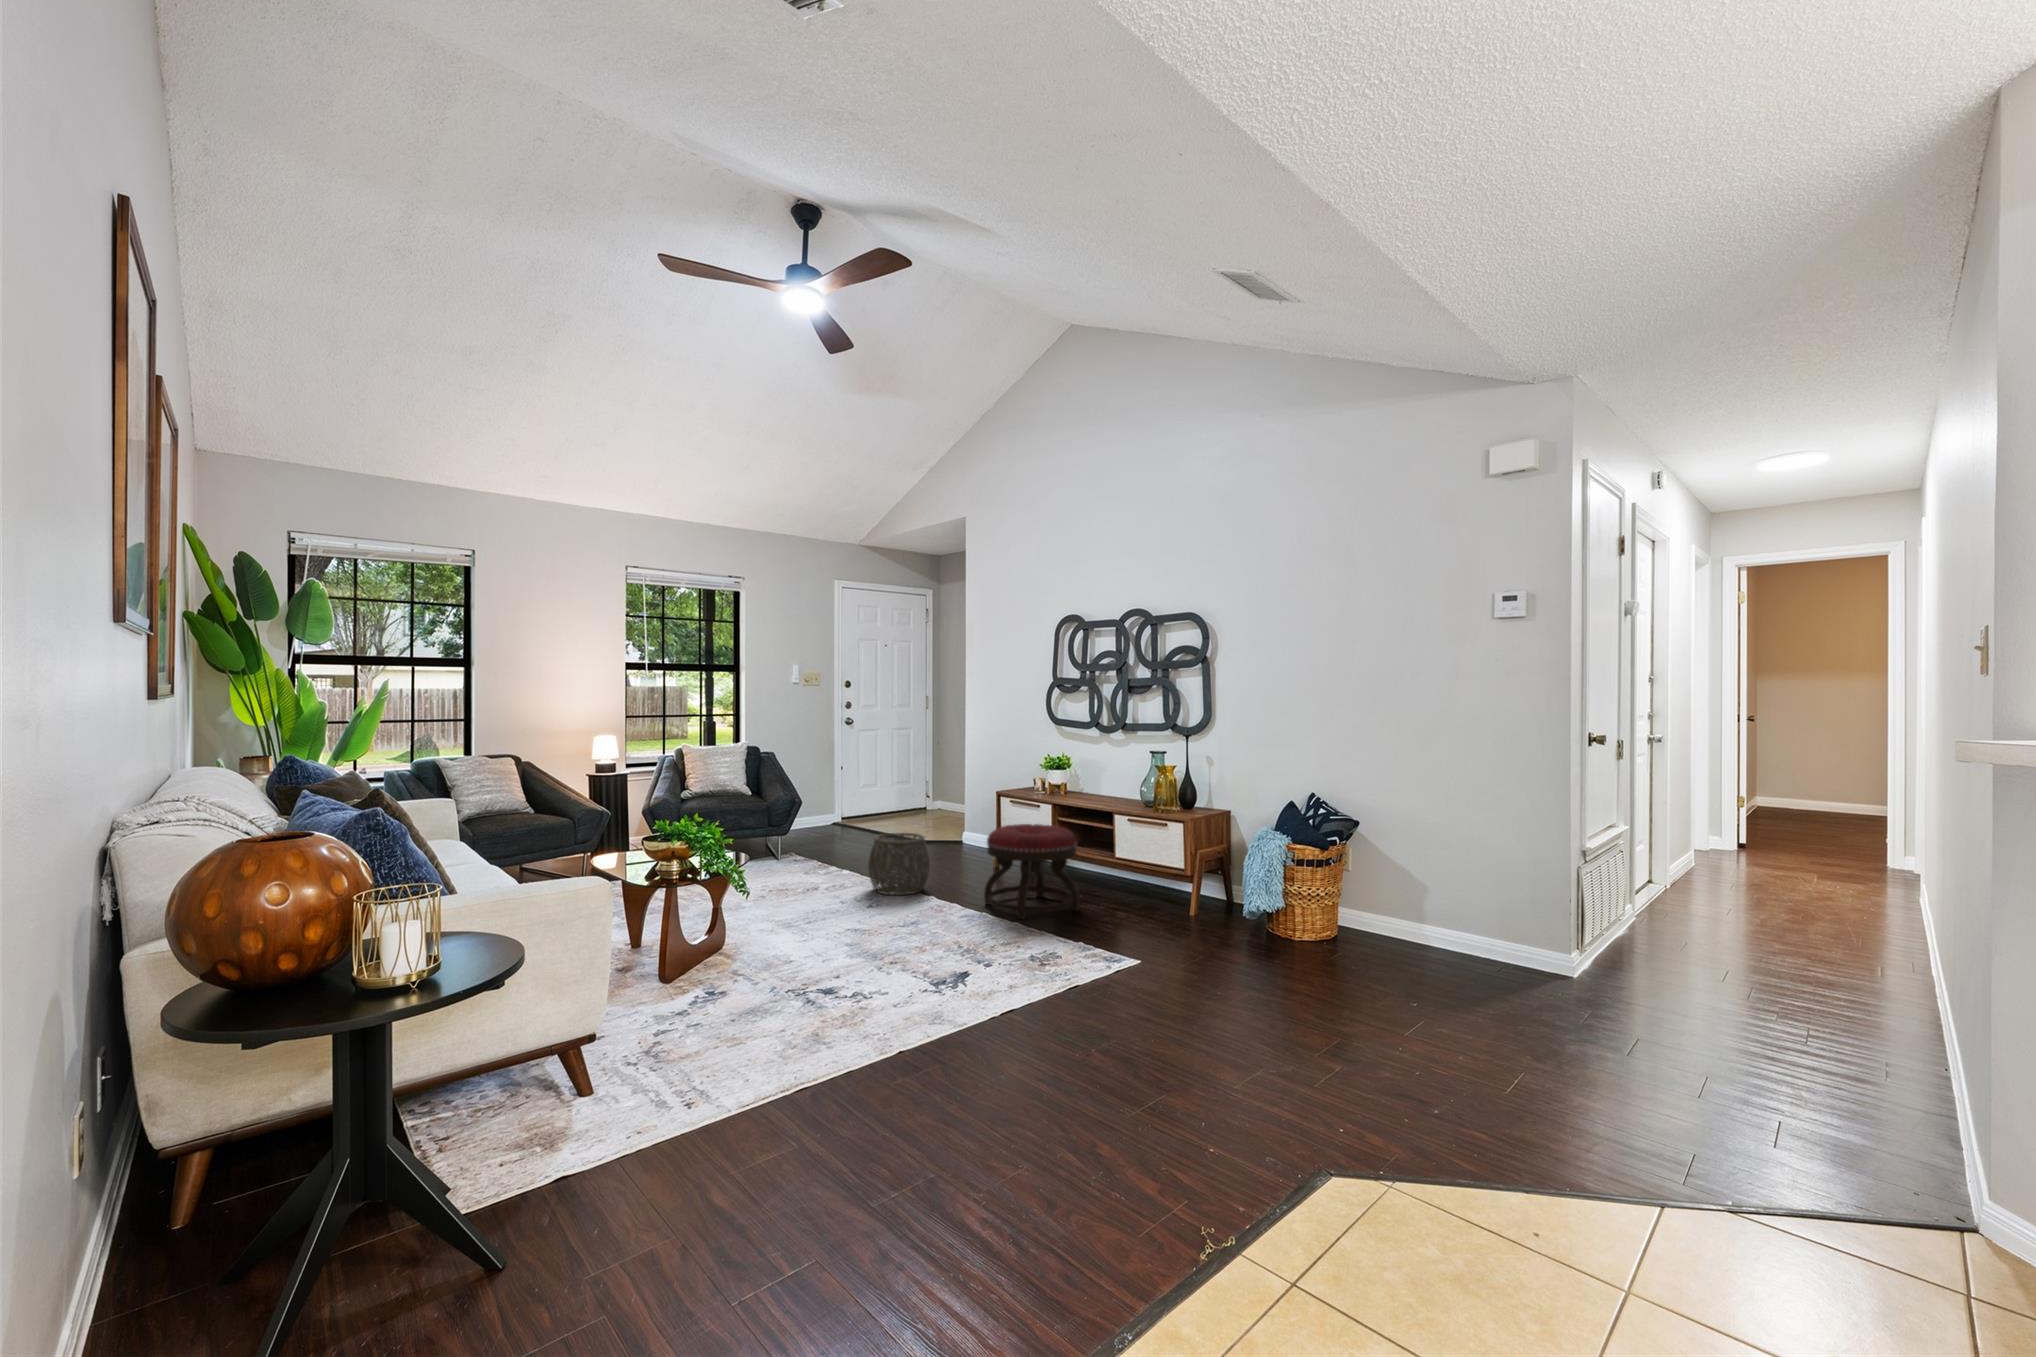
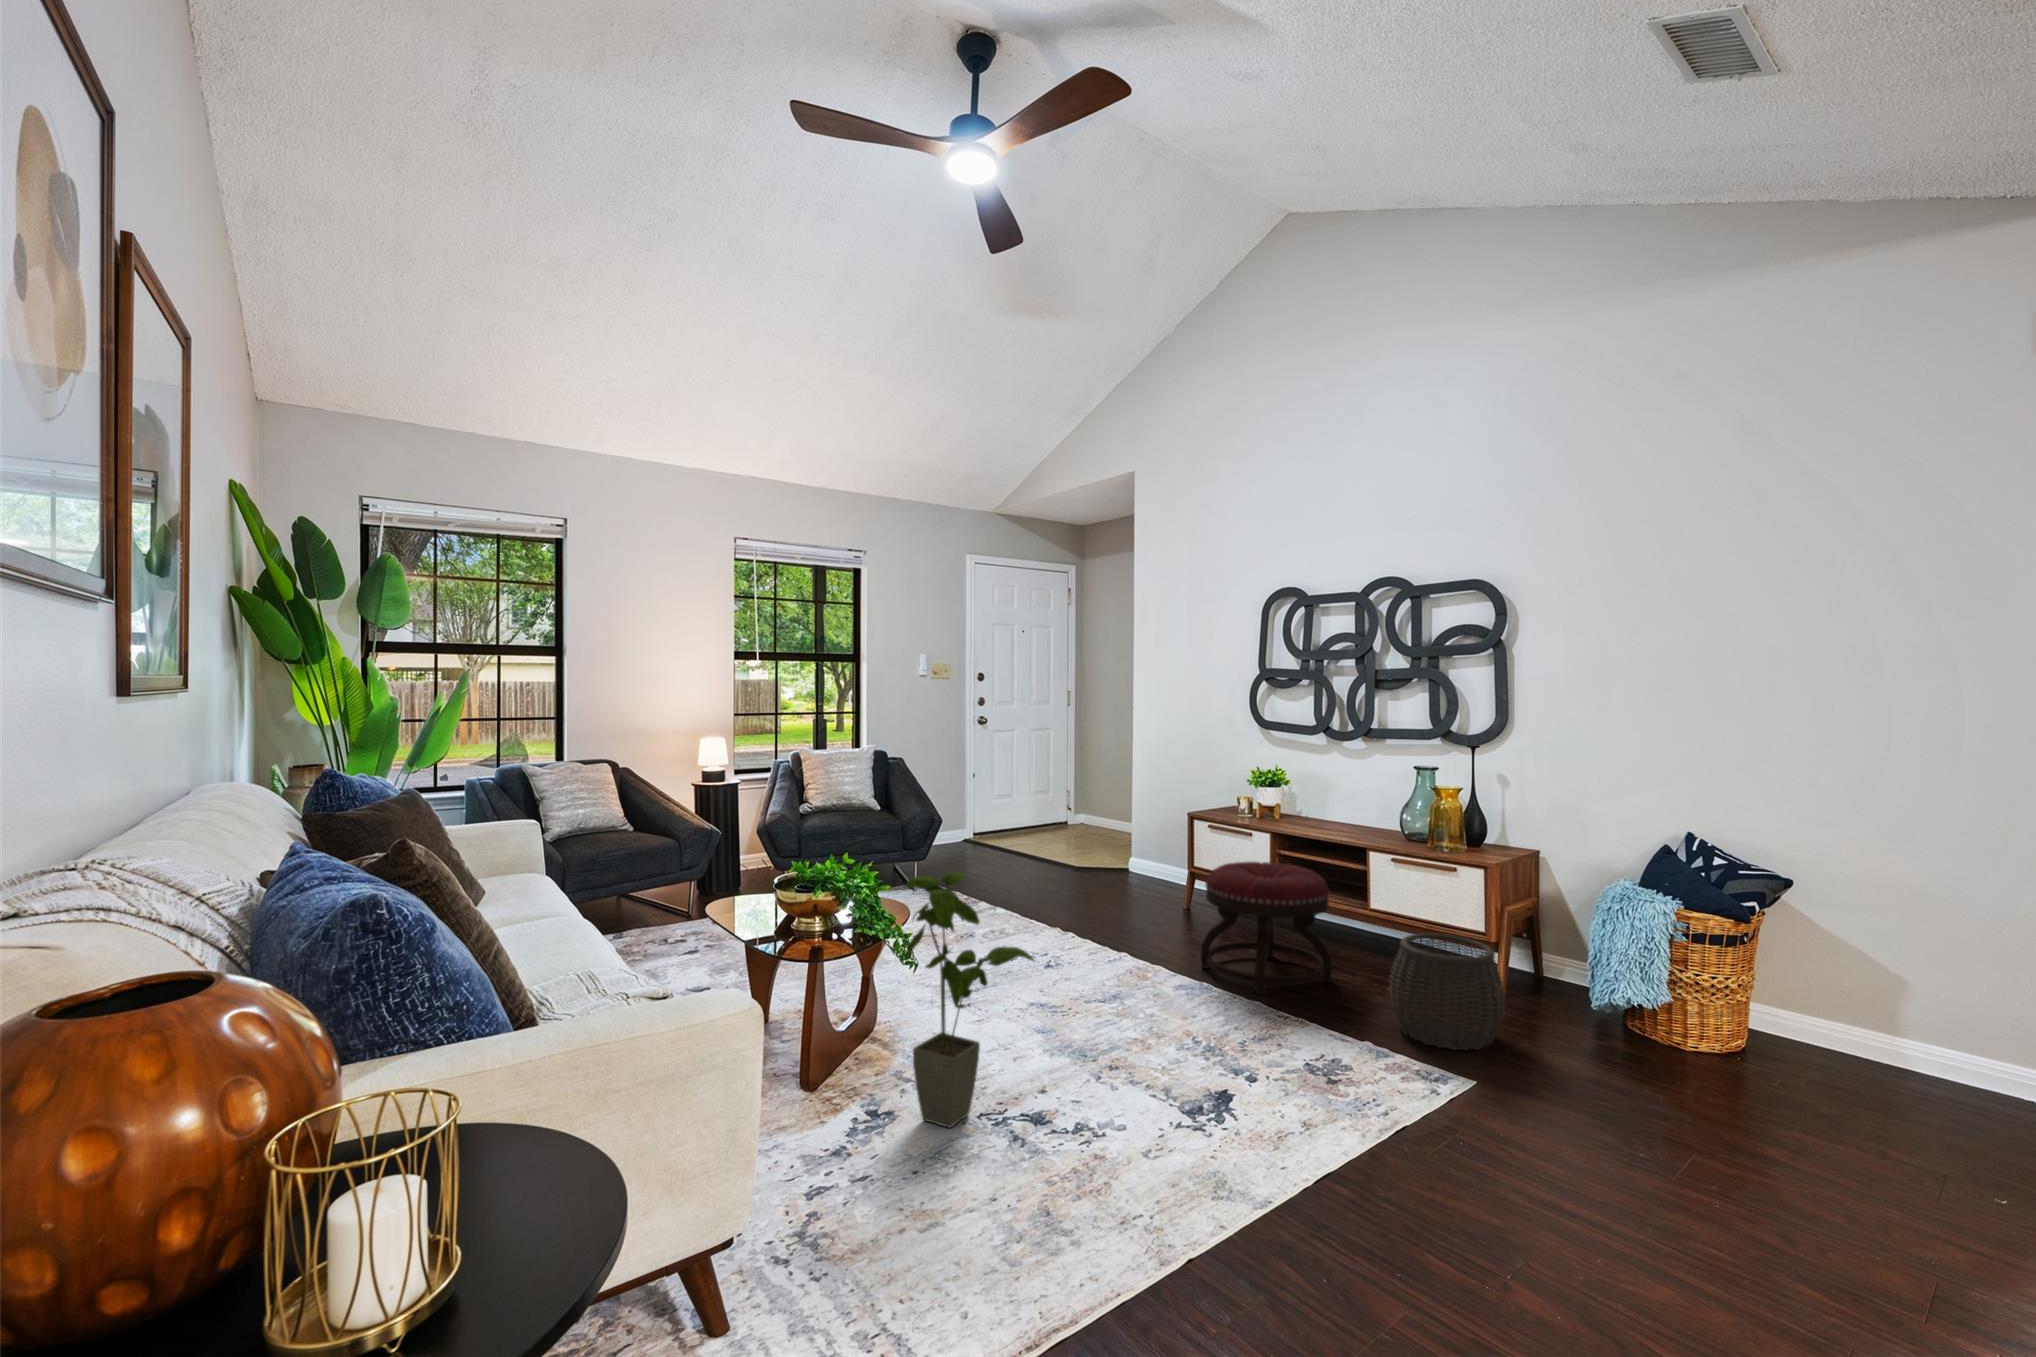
house plant: none [730,819,826,997] -> present [905,871,1034,1128]
woven basket: present [868,833,930,895] -> present [1390,933,1505,1051]

